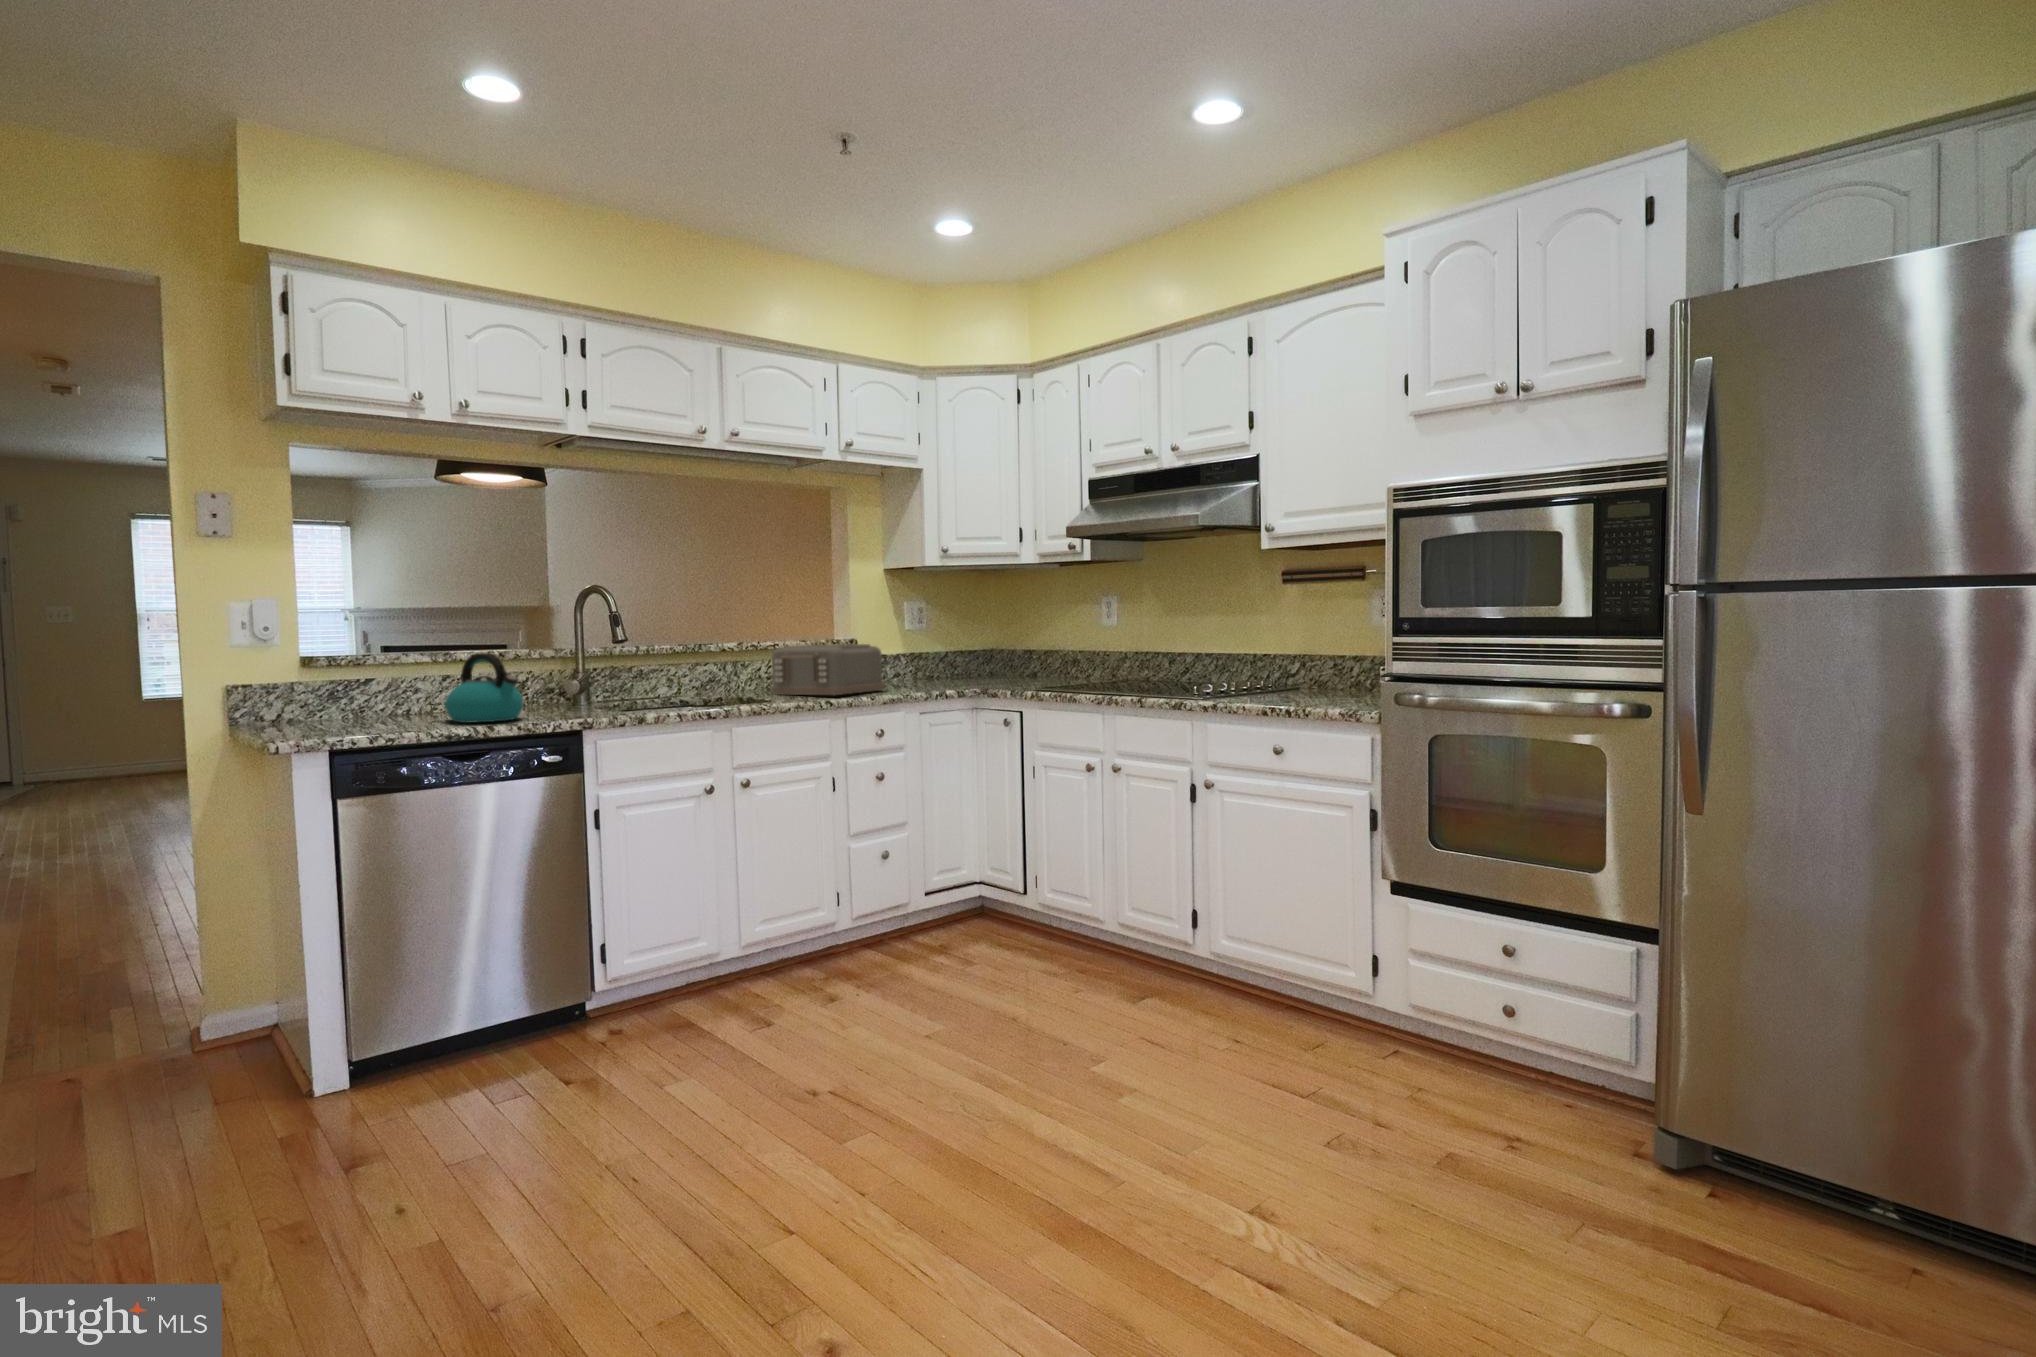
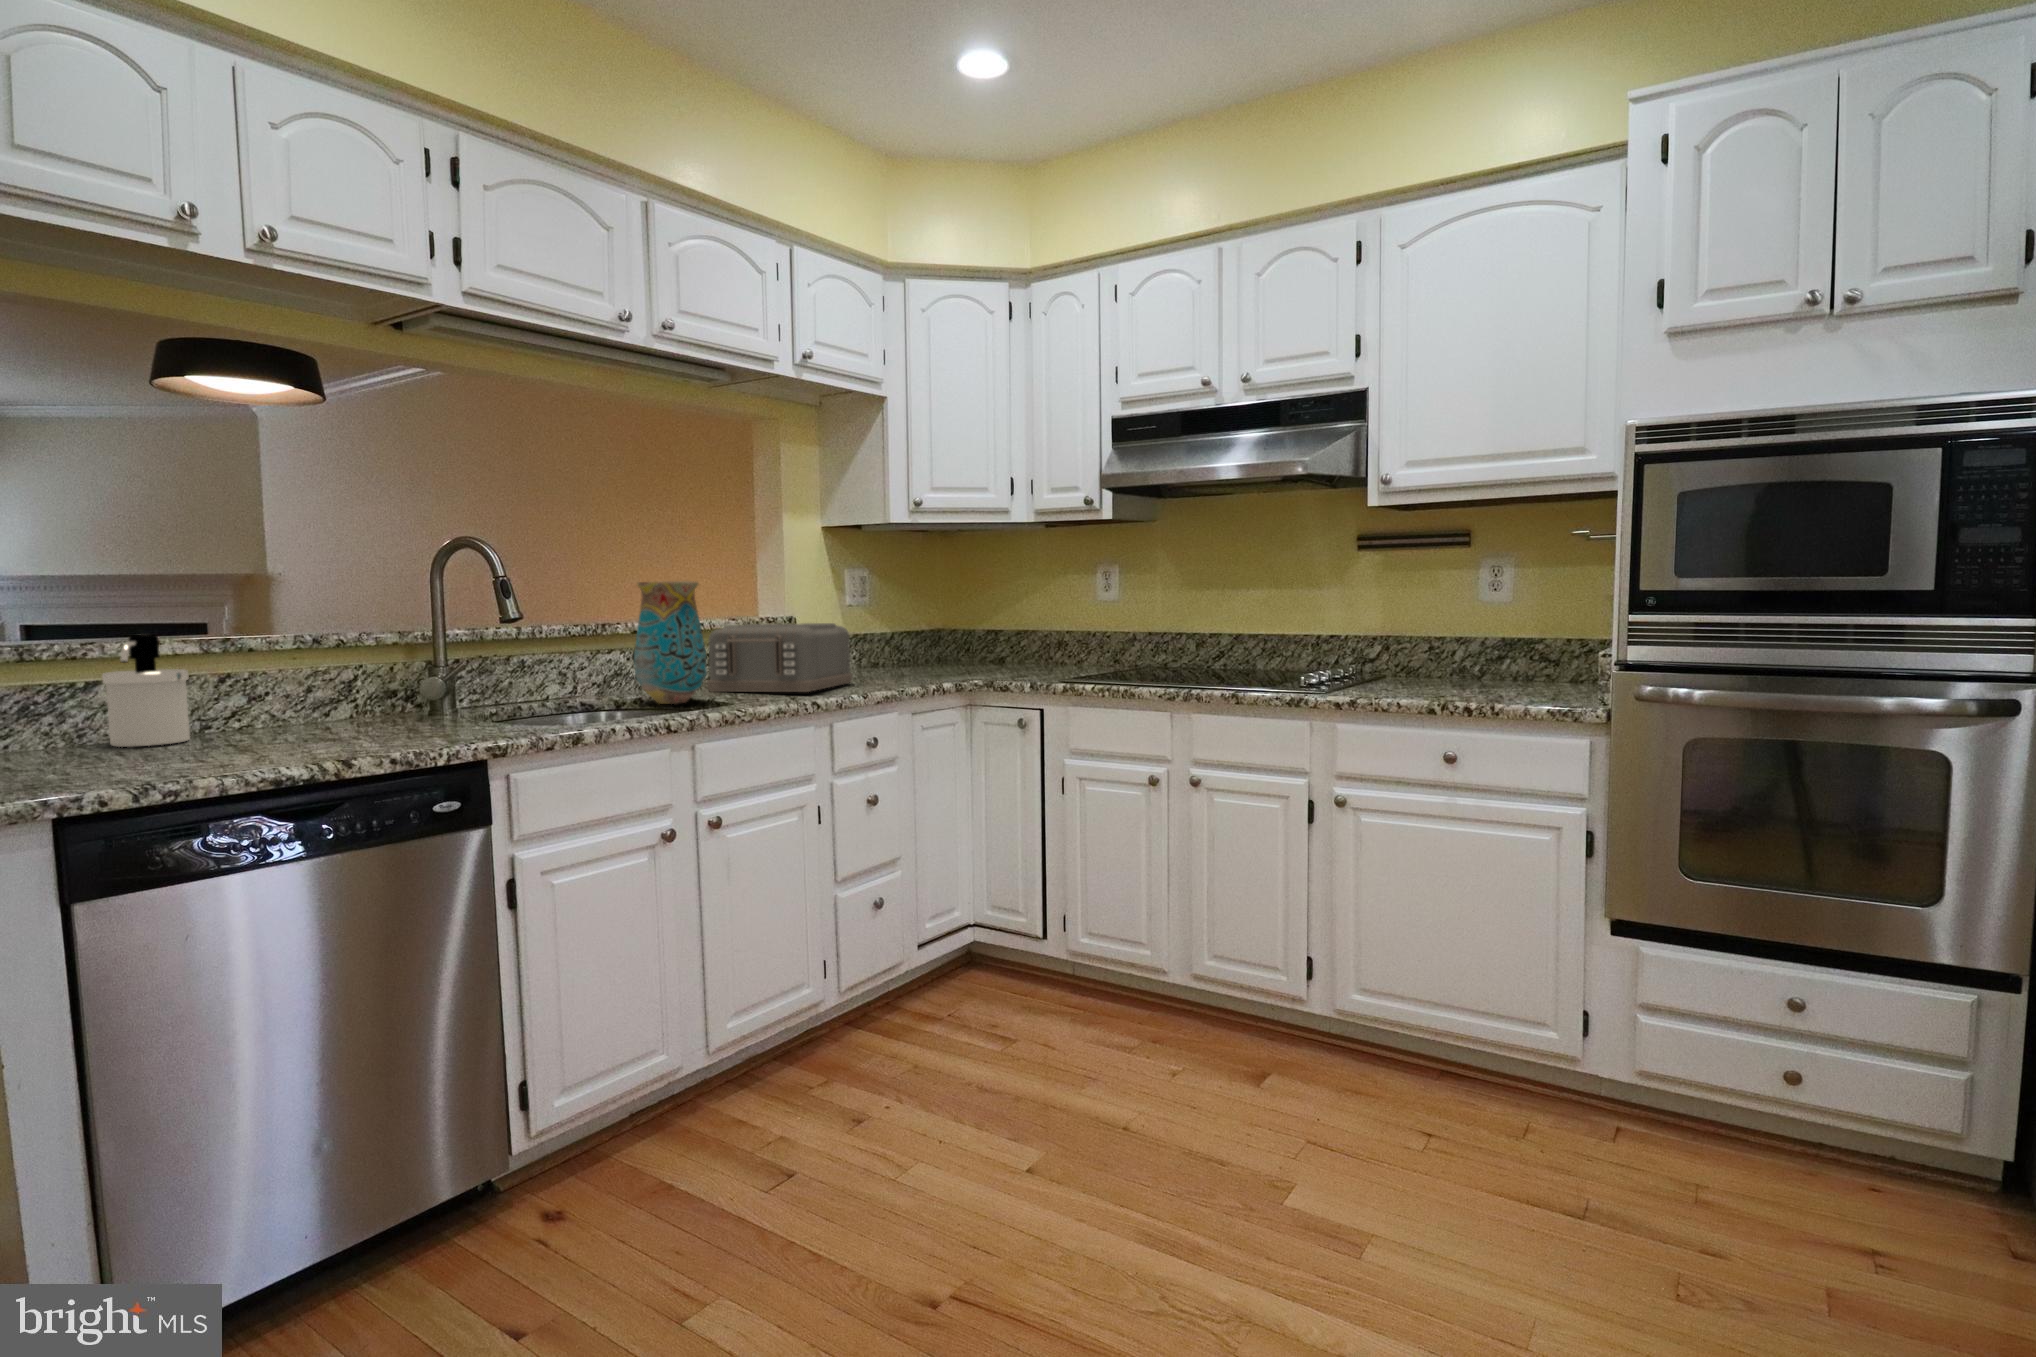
vase: none [707,614,757,701] -> present [634,581,707,704]
soap dispenser: none [374,651,420,718] -> present [102,634,190,747]
kettle: present [445,653,524,723] -> none [247,638,383,752]

